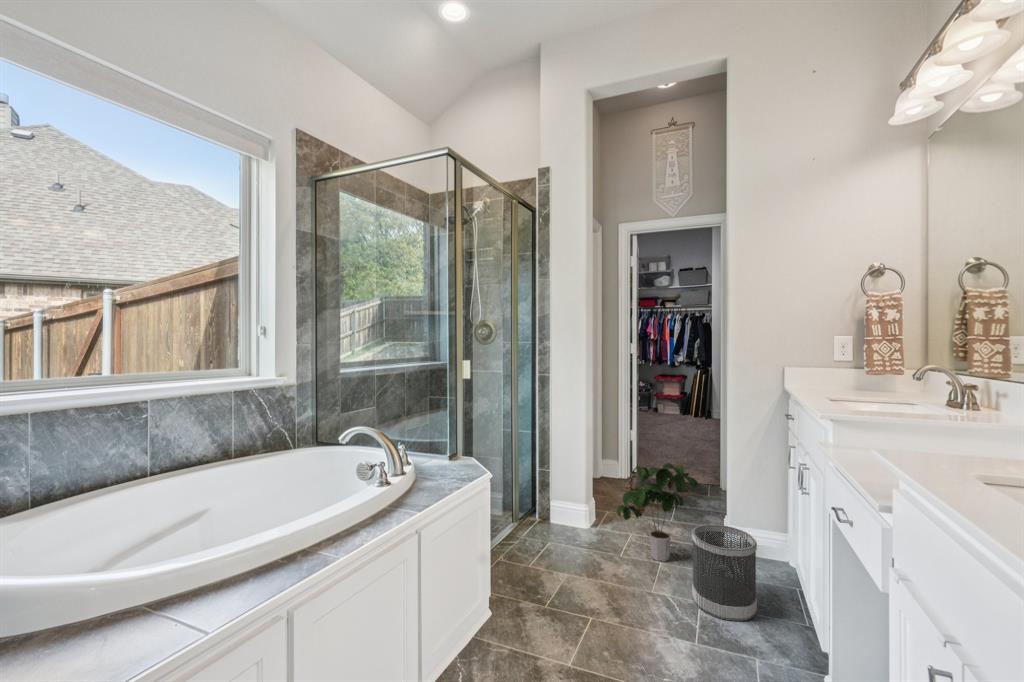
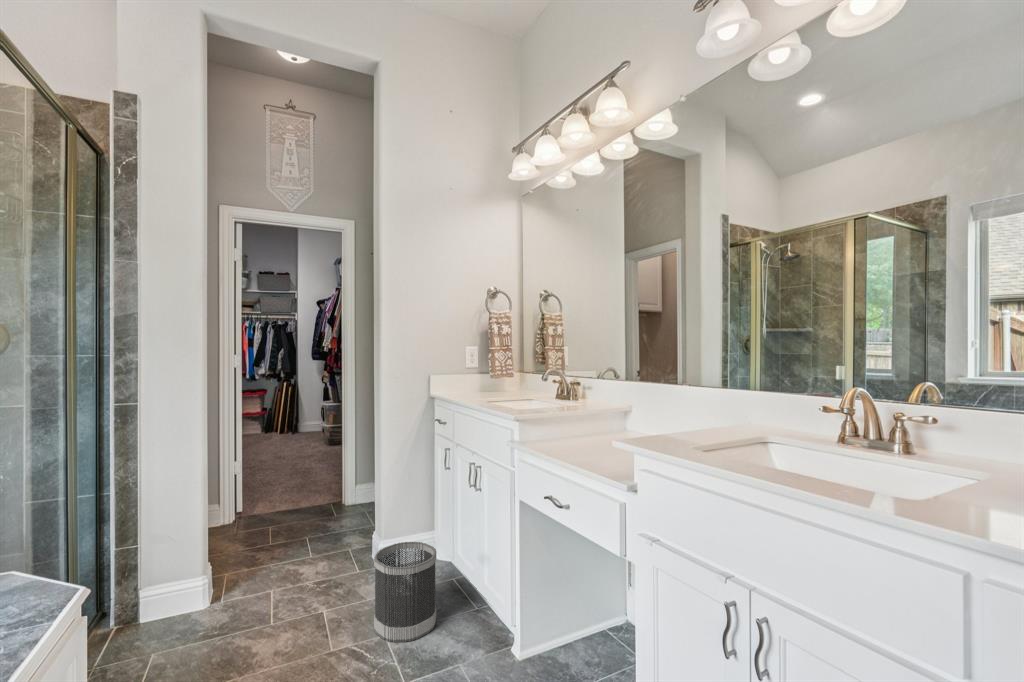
potted plant: present [617,463,698,561] -> none [271,492,357,611]

